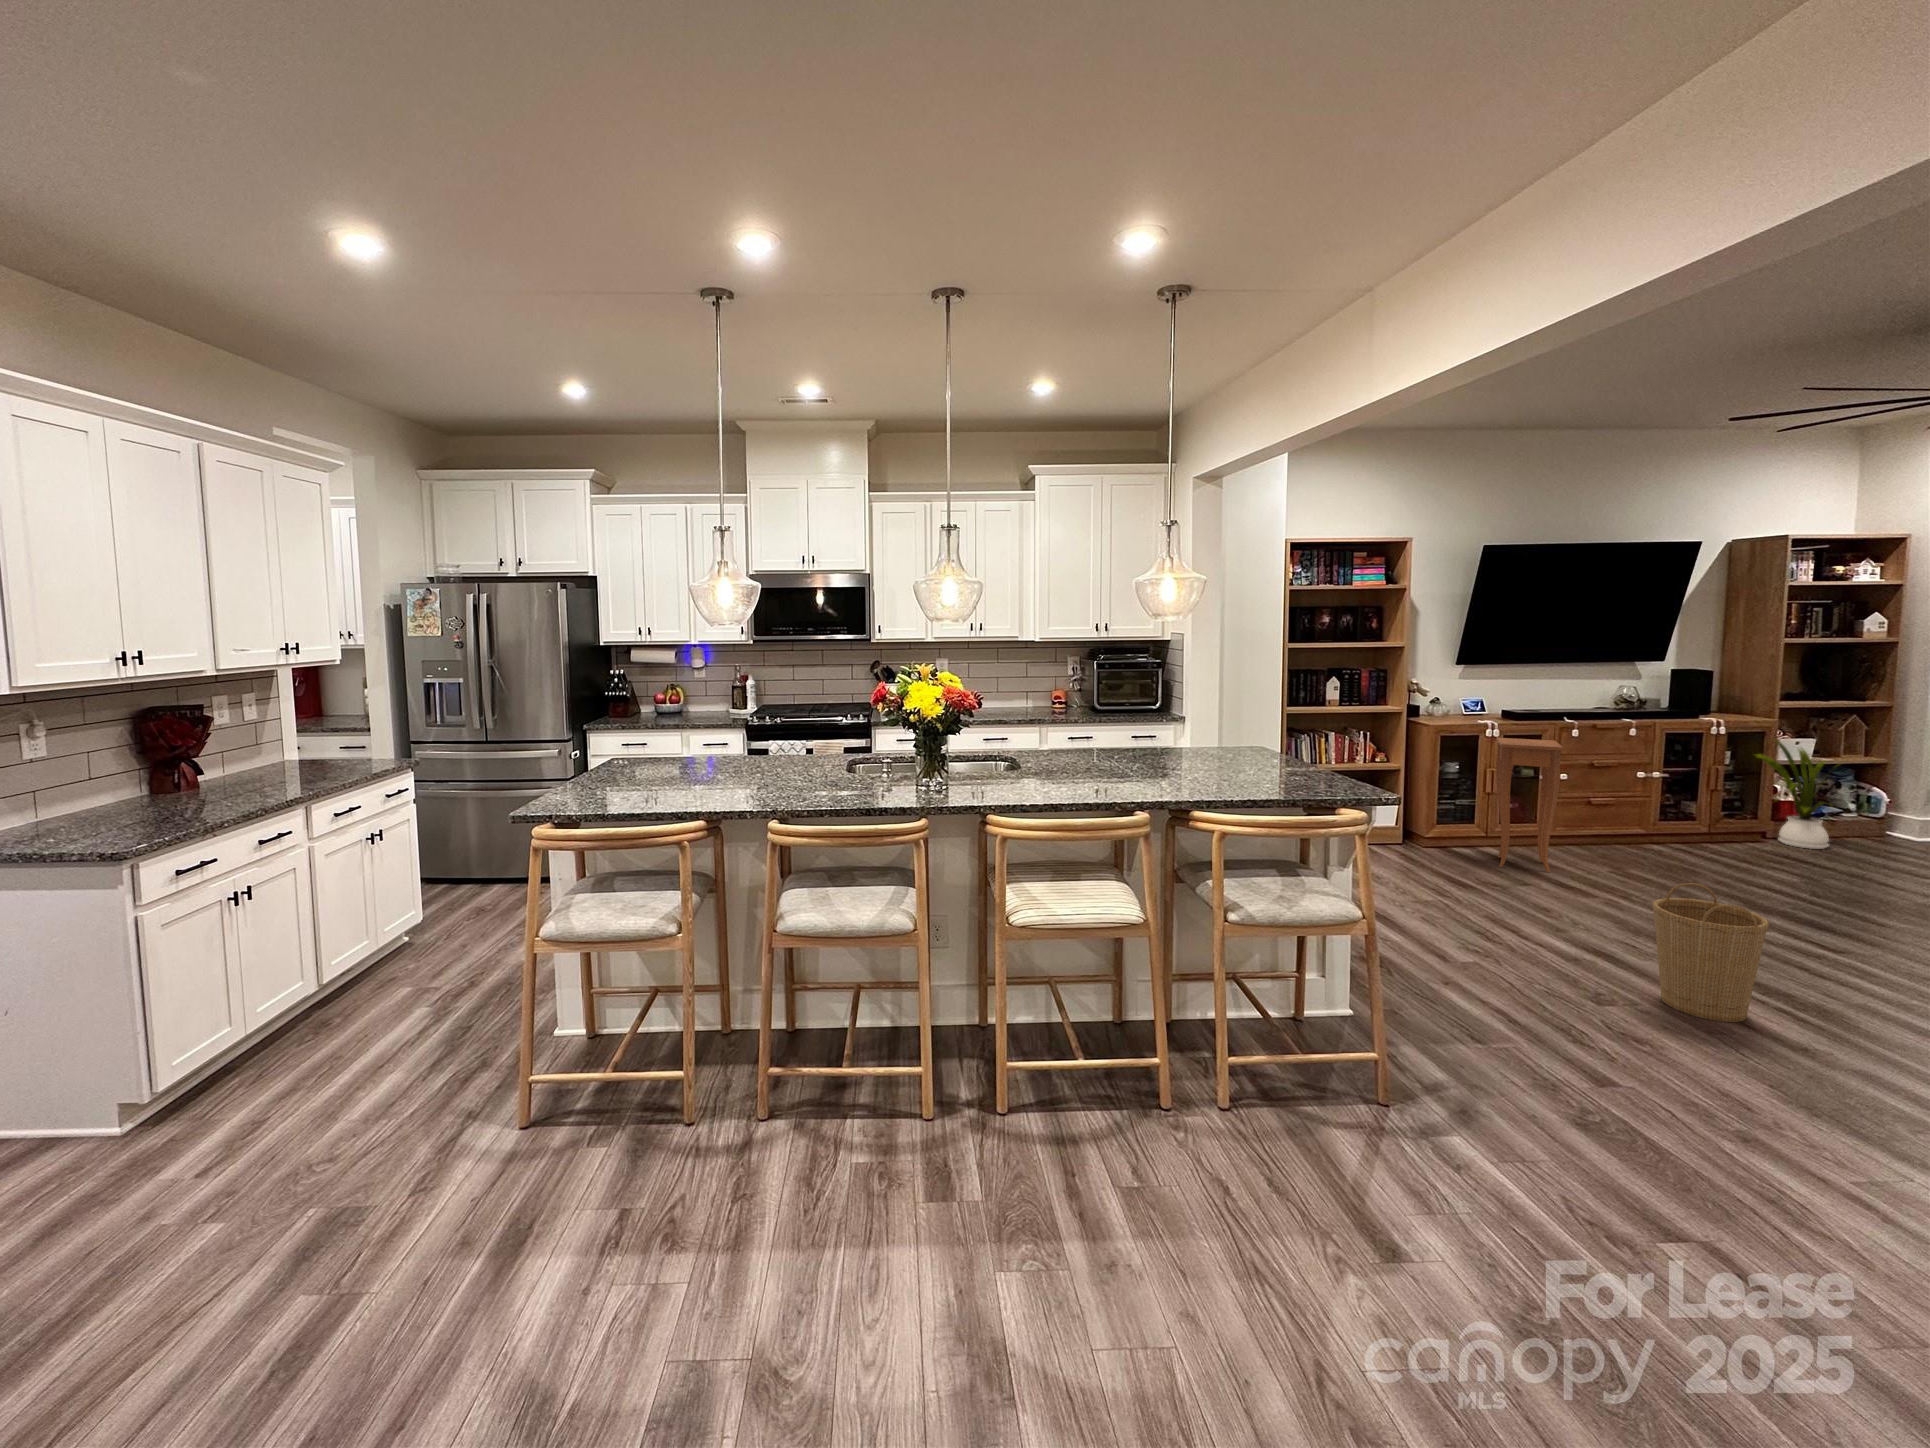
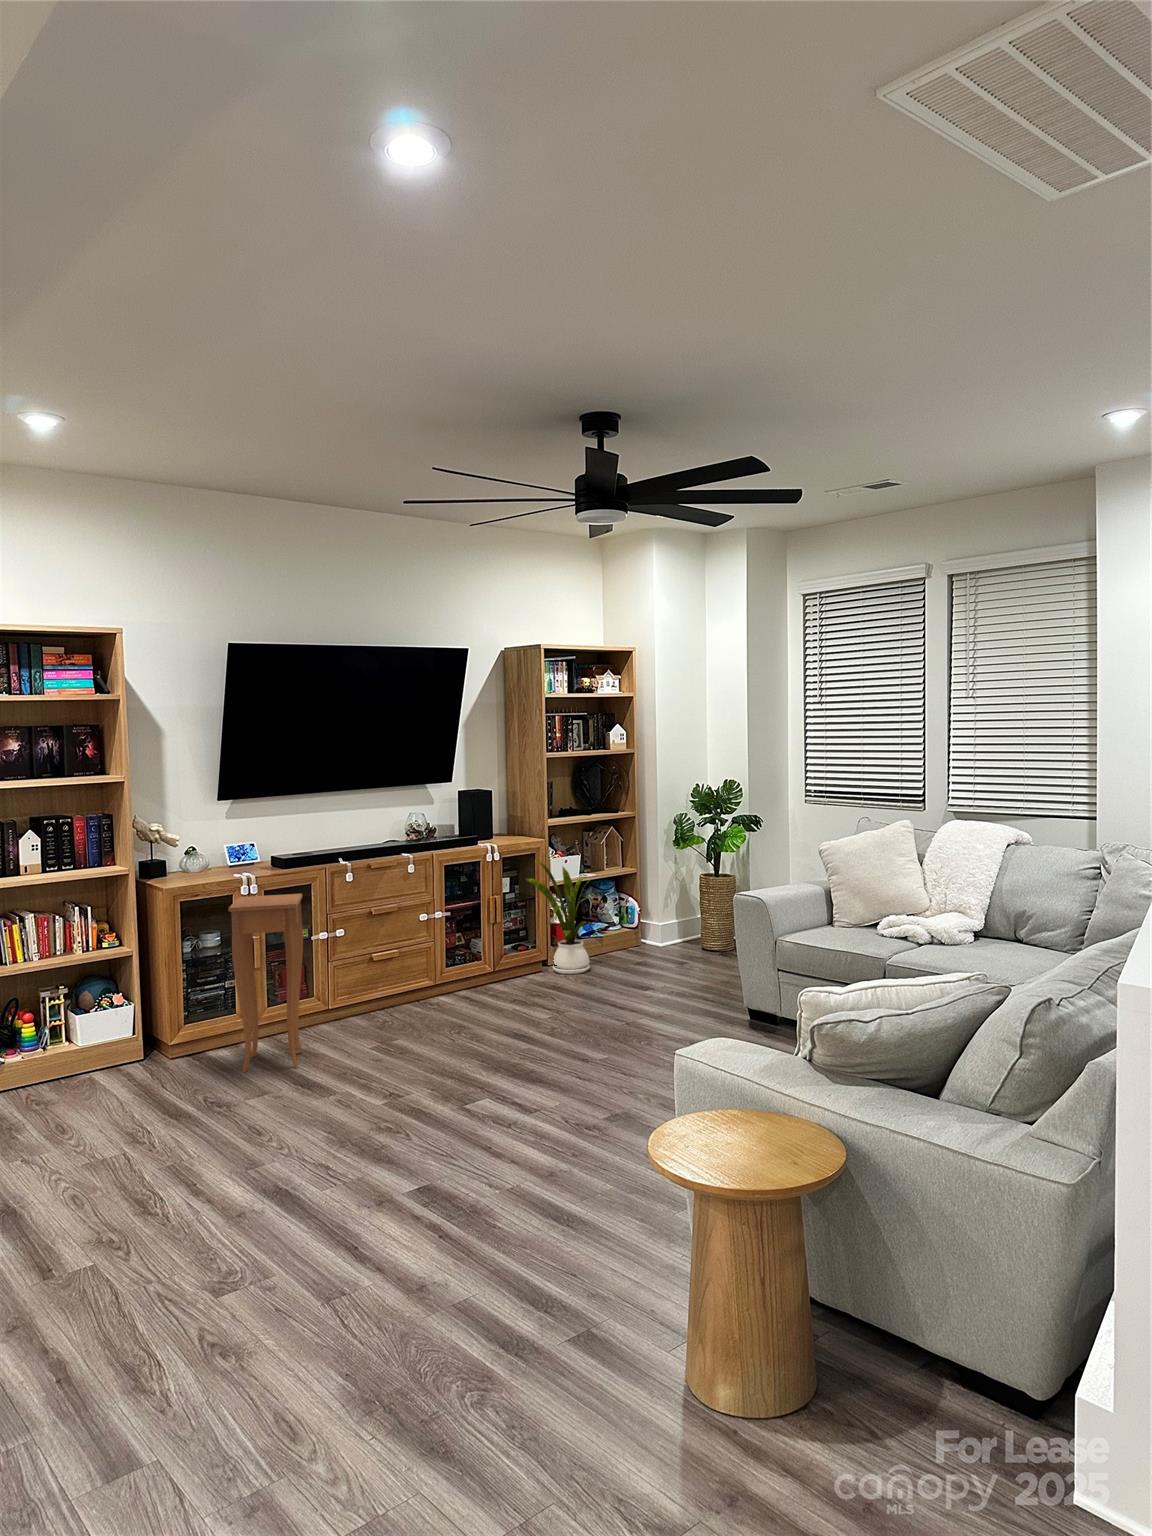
basket: present [1652,883,1769,1022] -> none [266,1090,381,1281]

